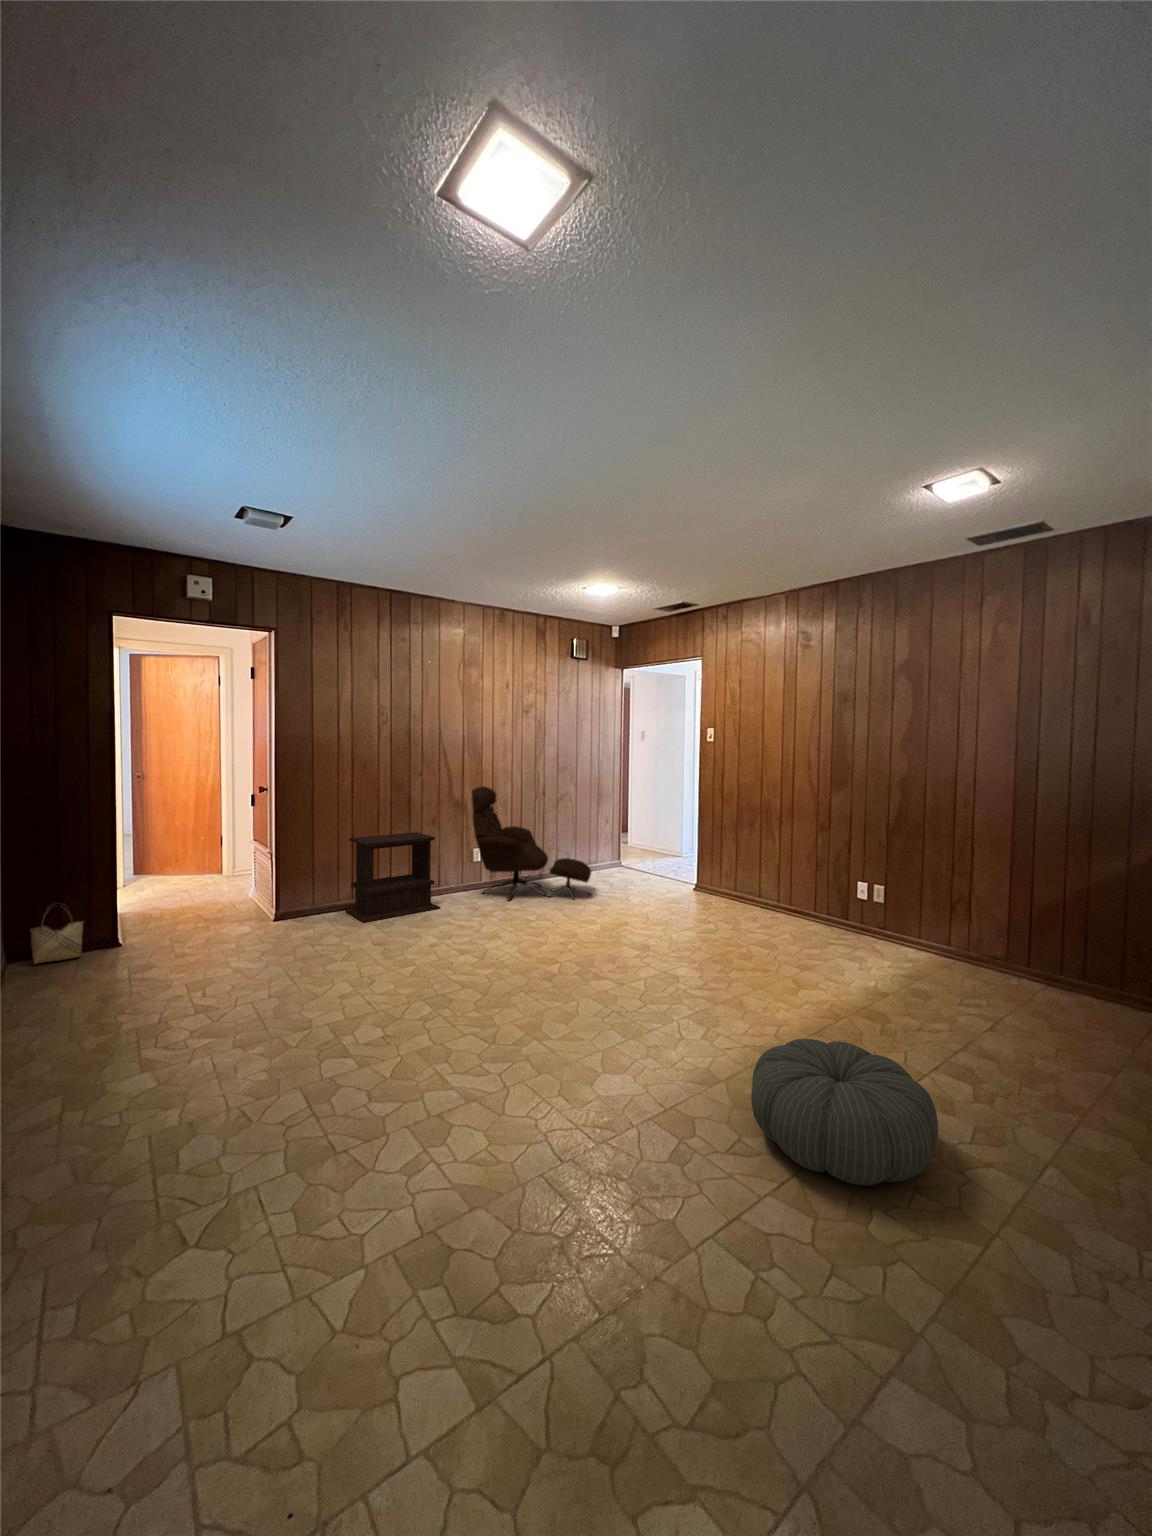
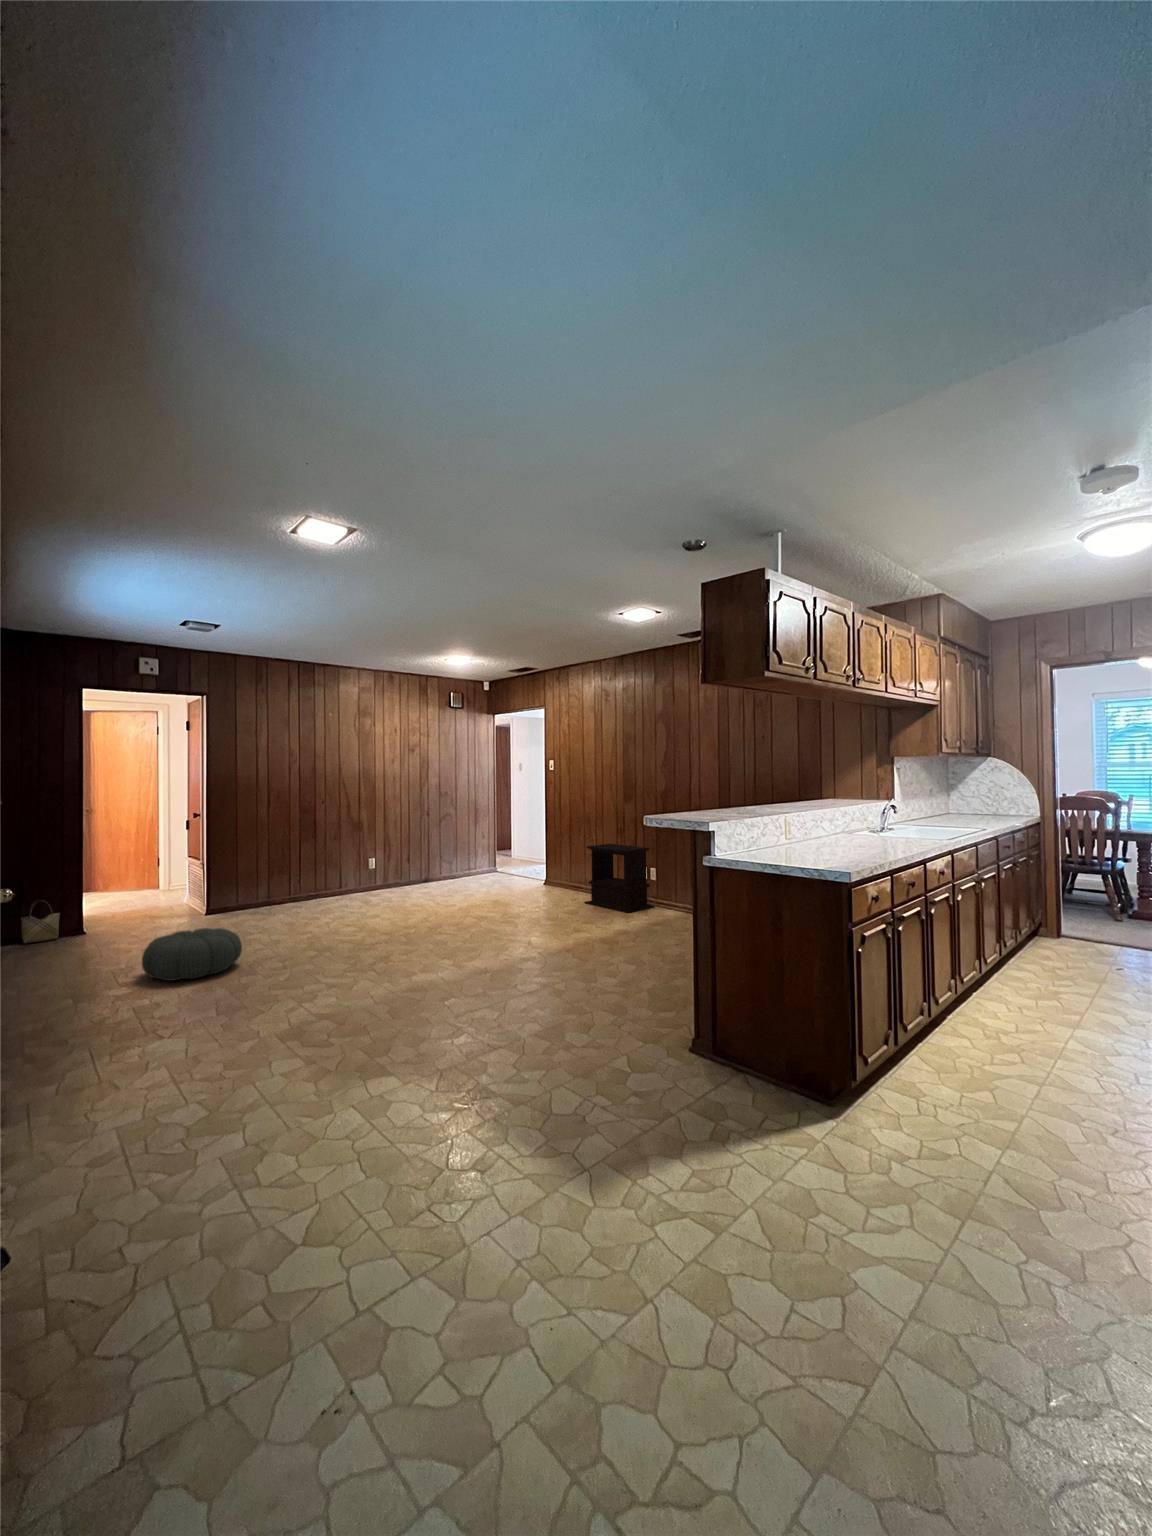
lounge chair: present [472,786,591,901] -> none [365,809,462,896]
side table: present [346,832,440,923] -> present [585,844,654,913]
pouf: present [751,1039,938,1186] -> present [142,928,242,981]

